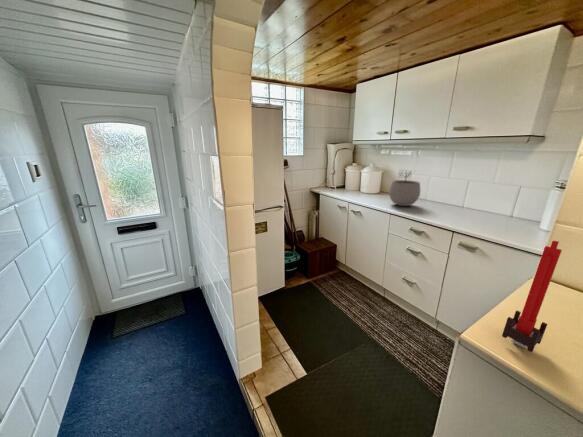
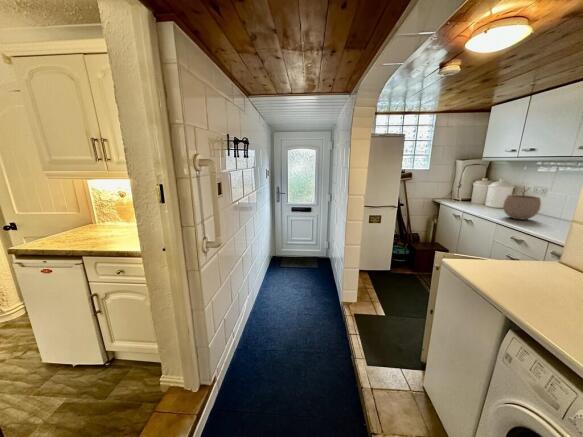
candle: present [502,241,562,352] -> none [462,211,483,267]

